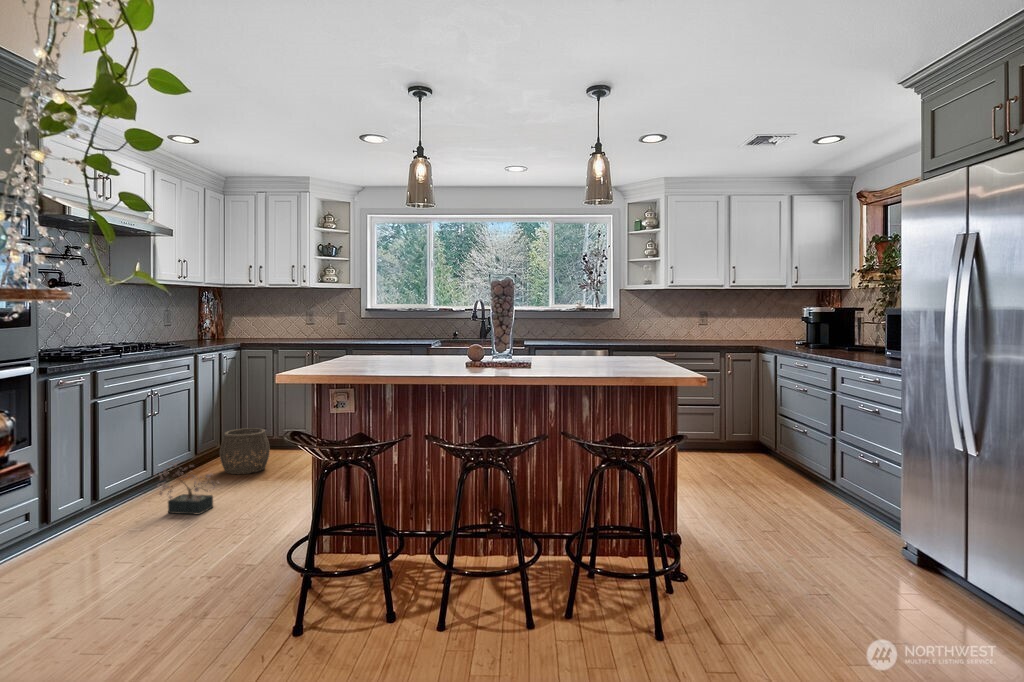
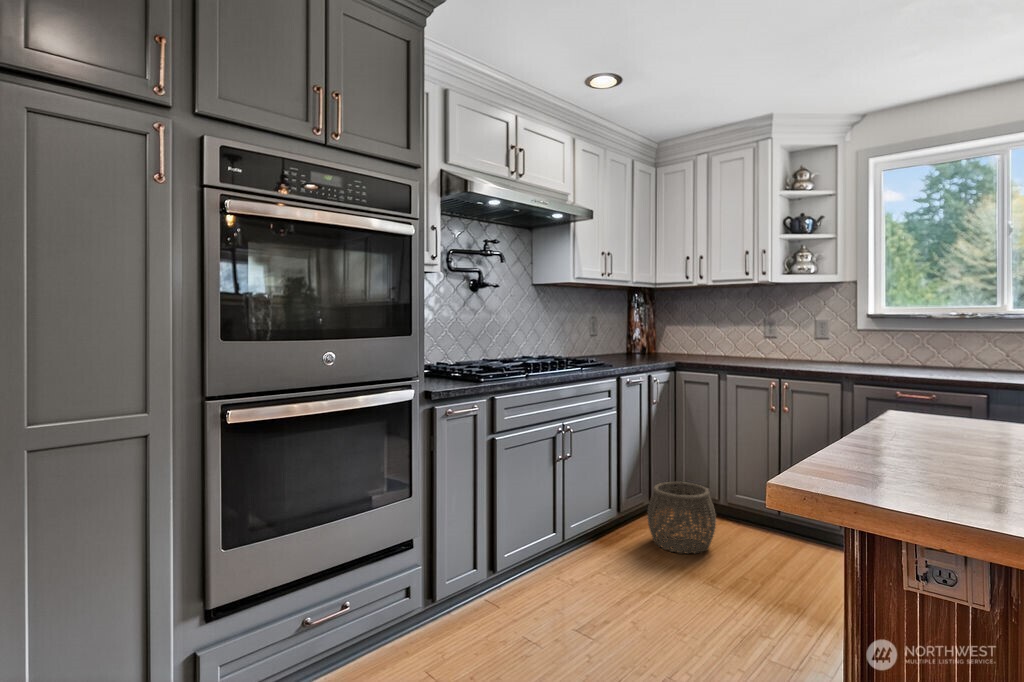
decorative plant: present [158,463,219,514] -> none [558,533,647,634]

